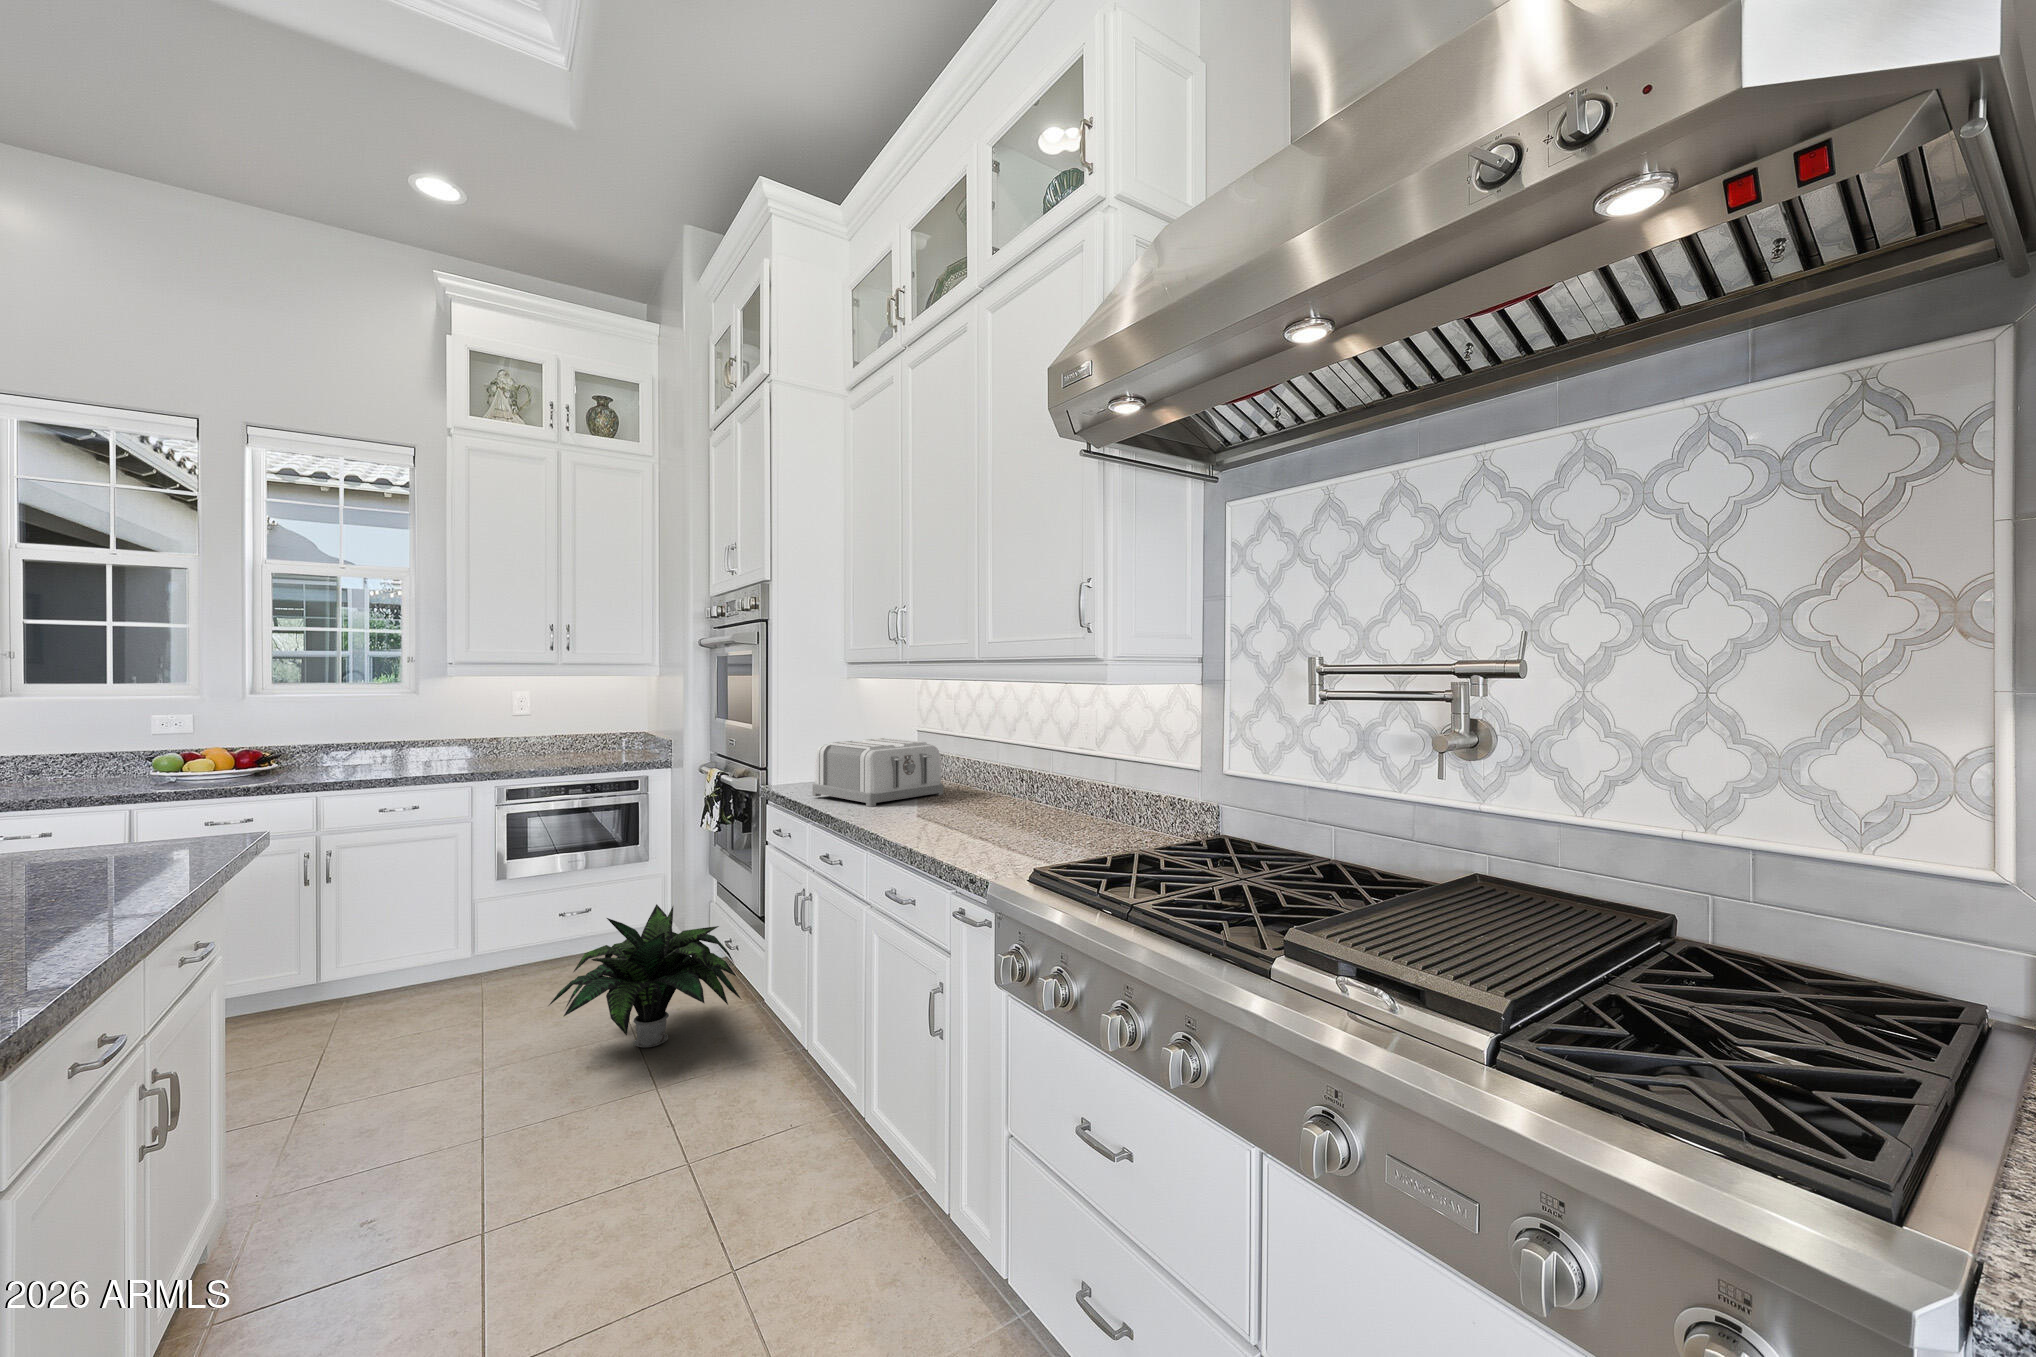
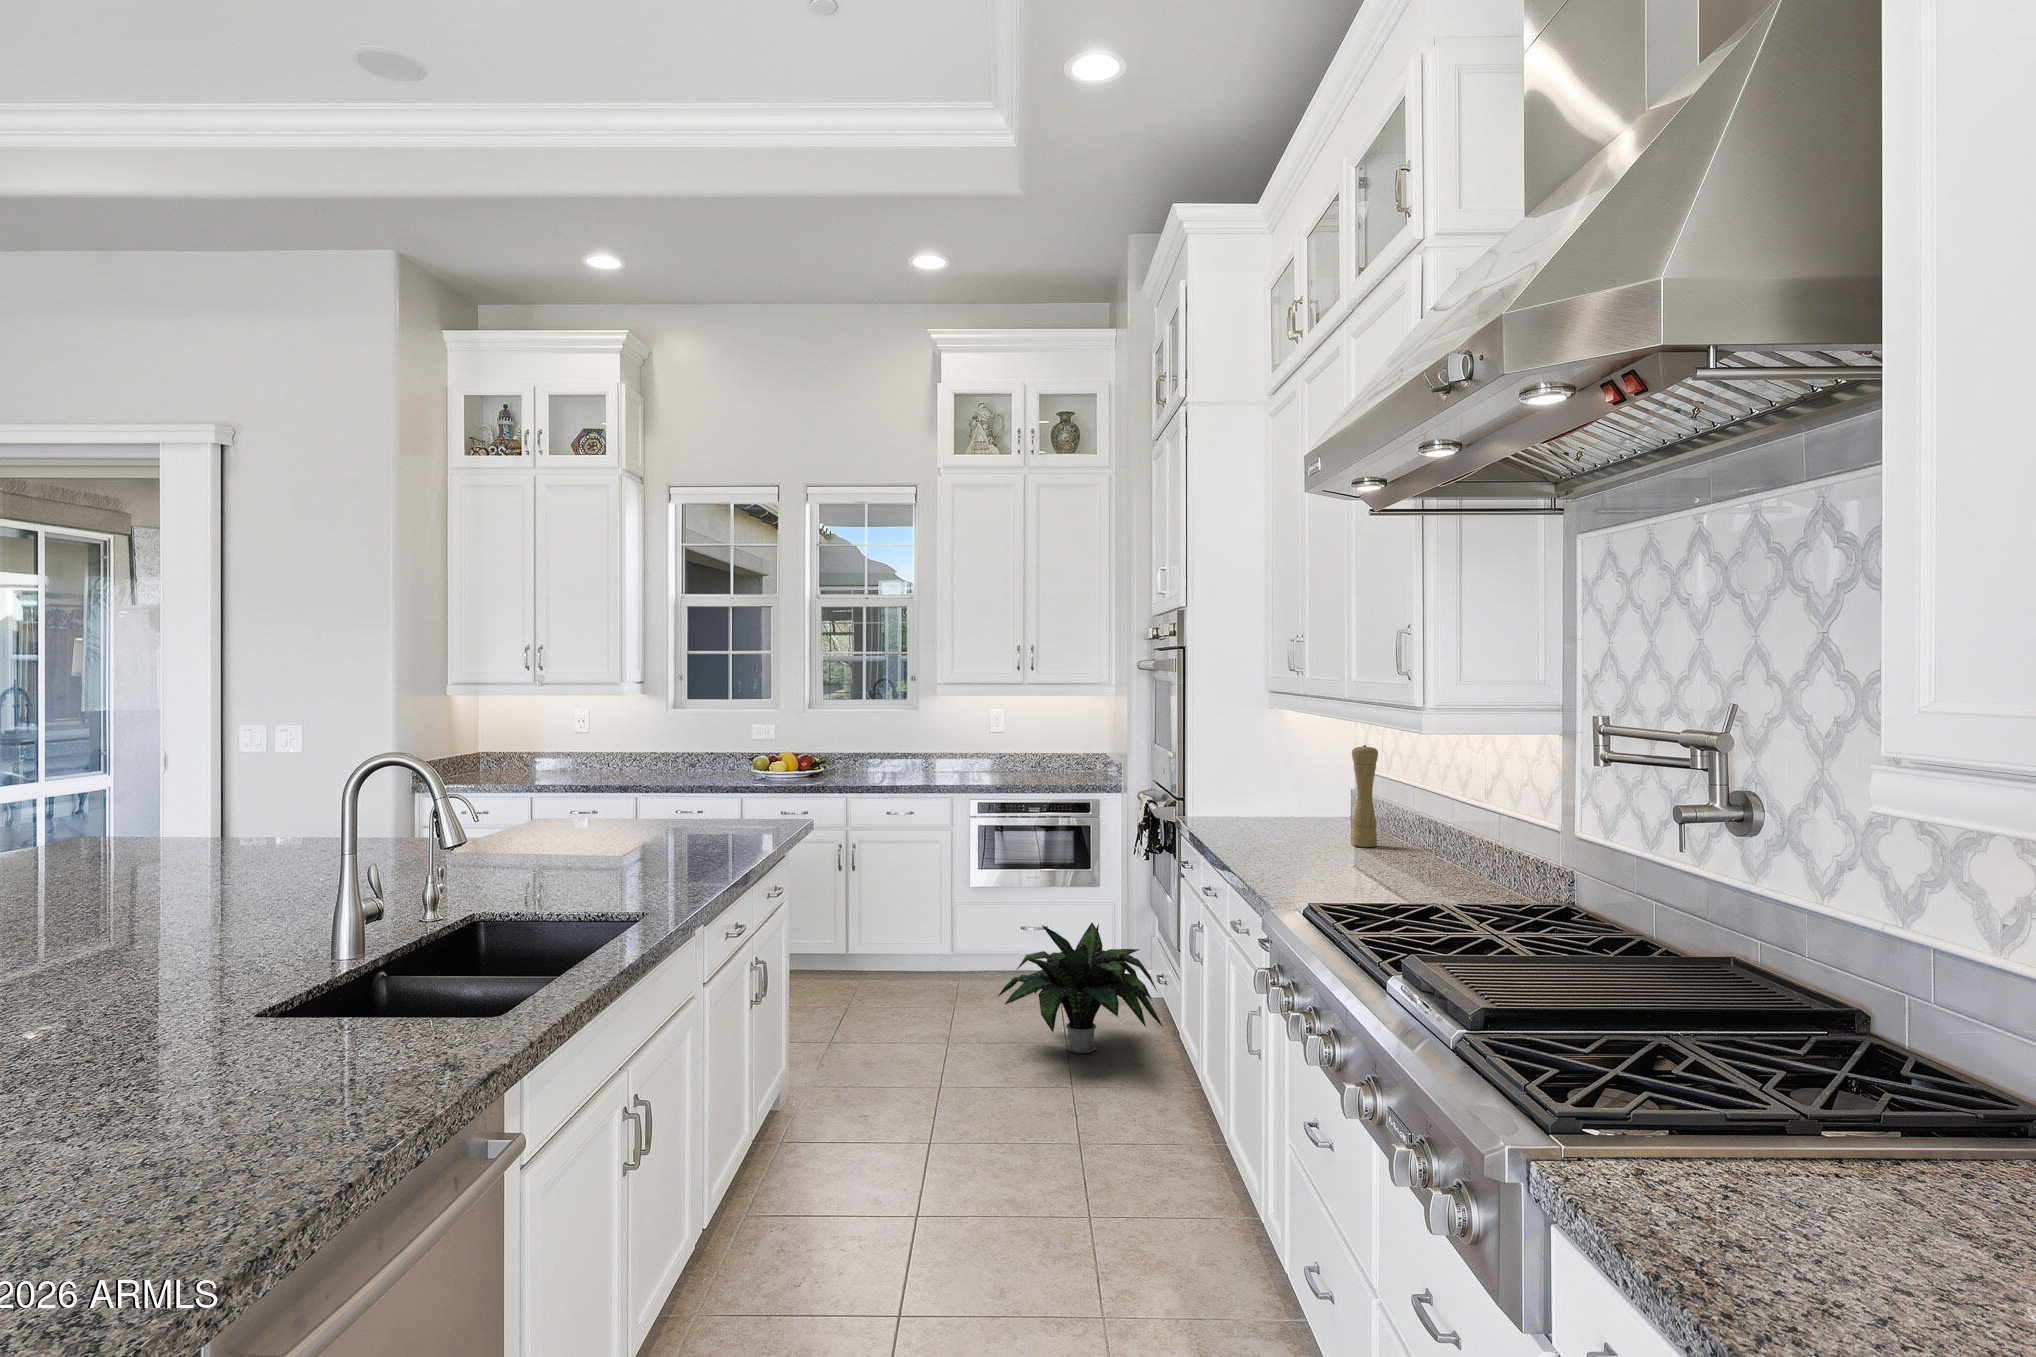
pepper mill: none [960,706,983,801] -> present [1352,745,1378,847]
toaster: present [812,738,943,807] -> none [1214,774,1345,843]

